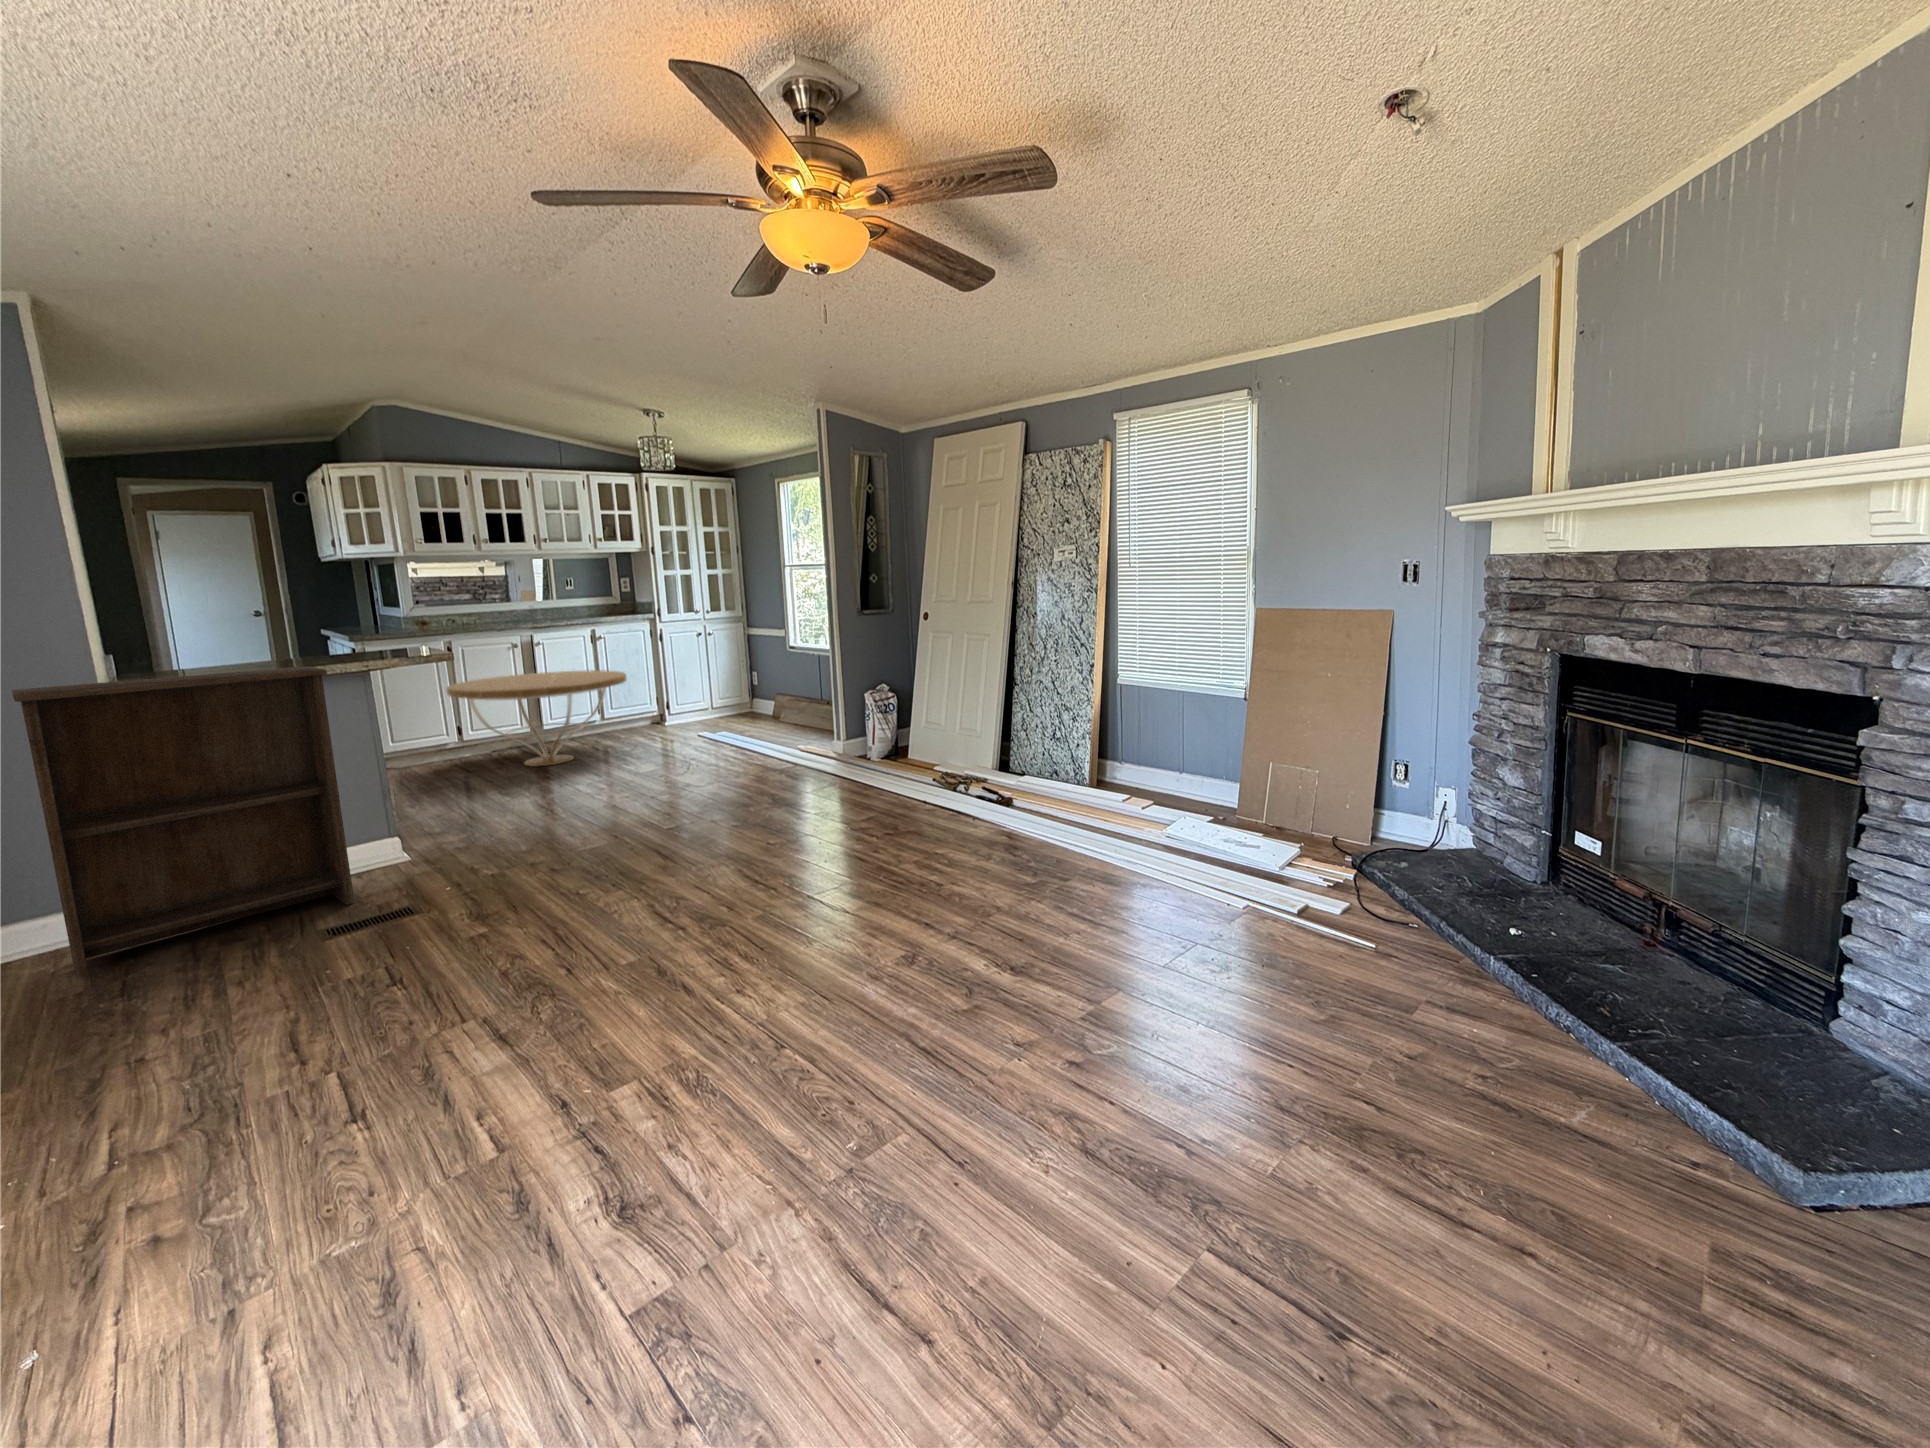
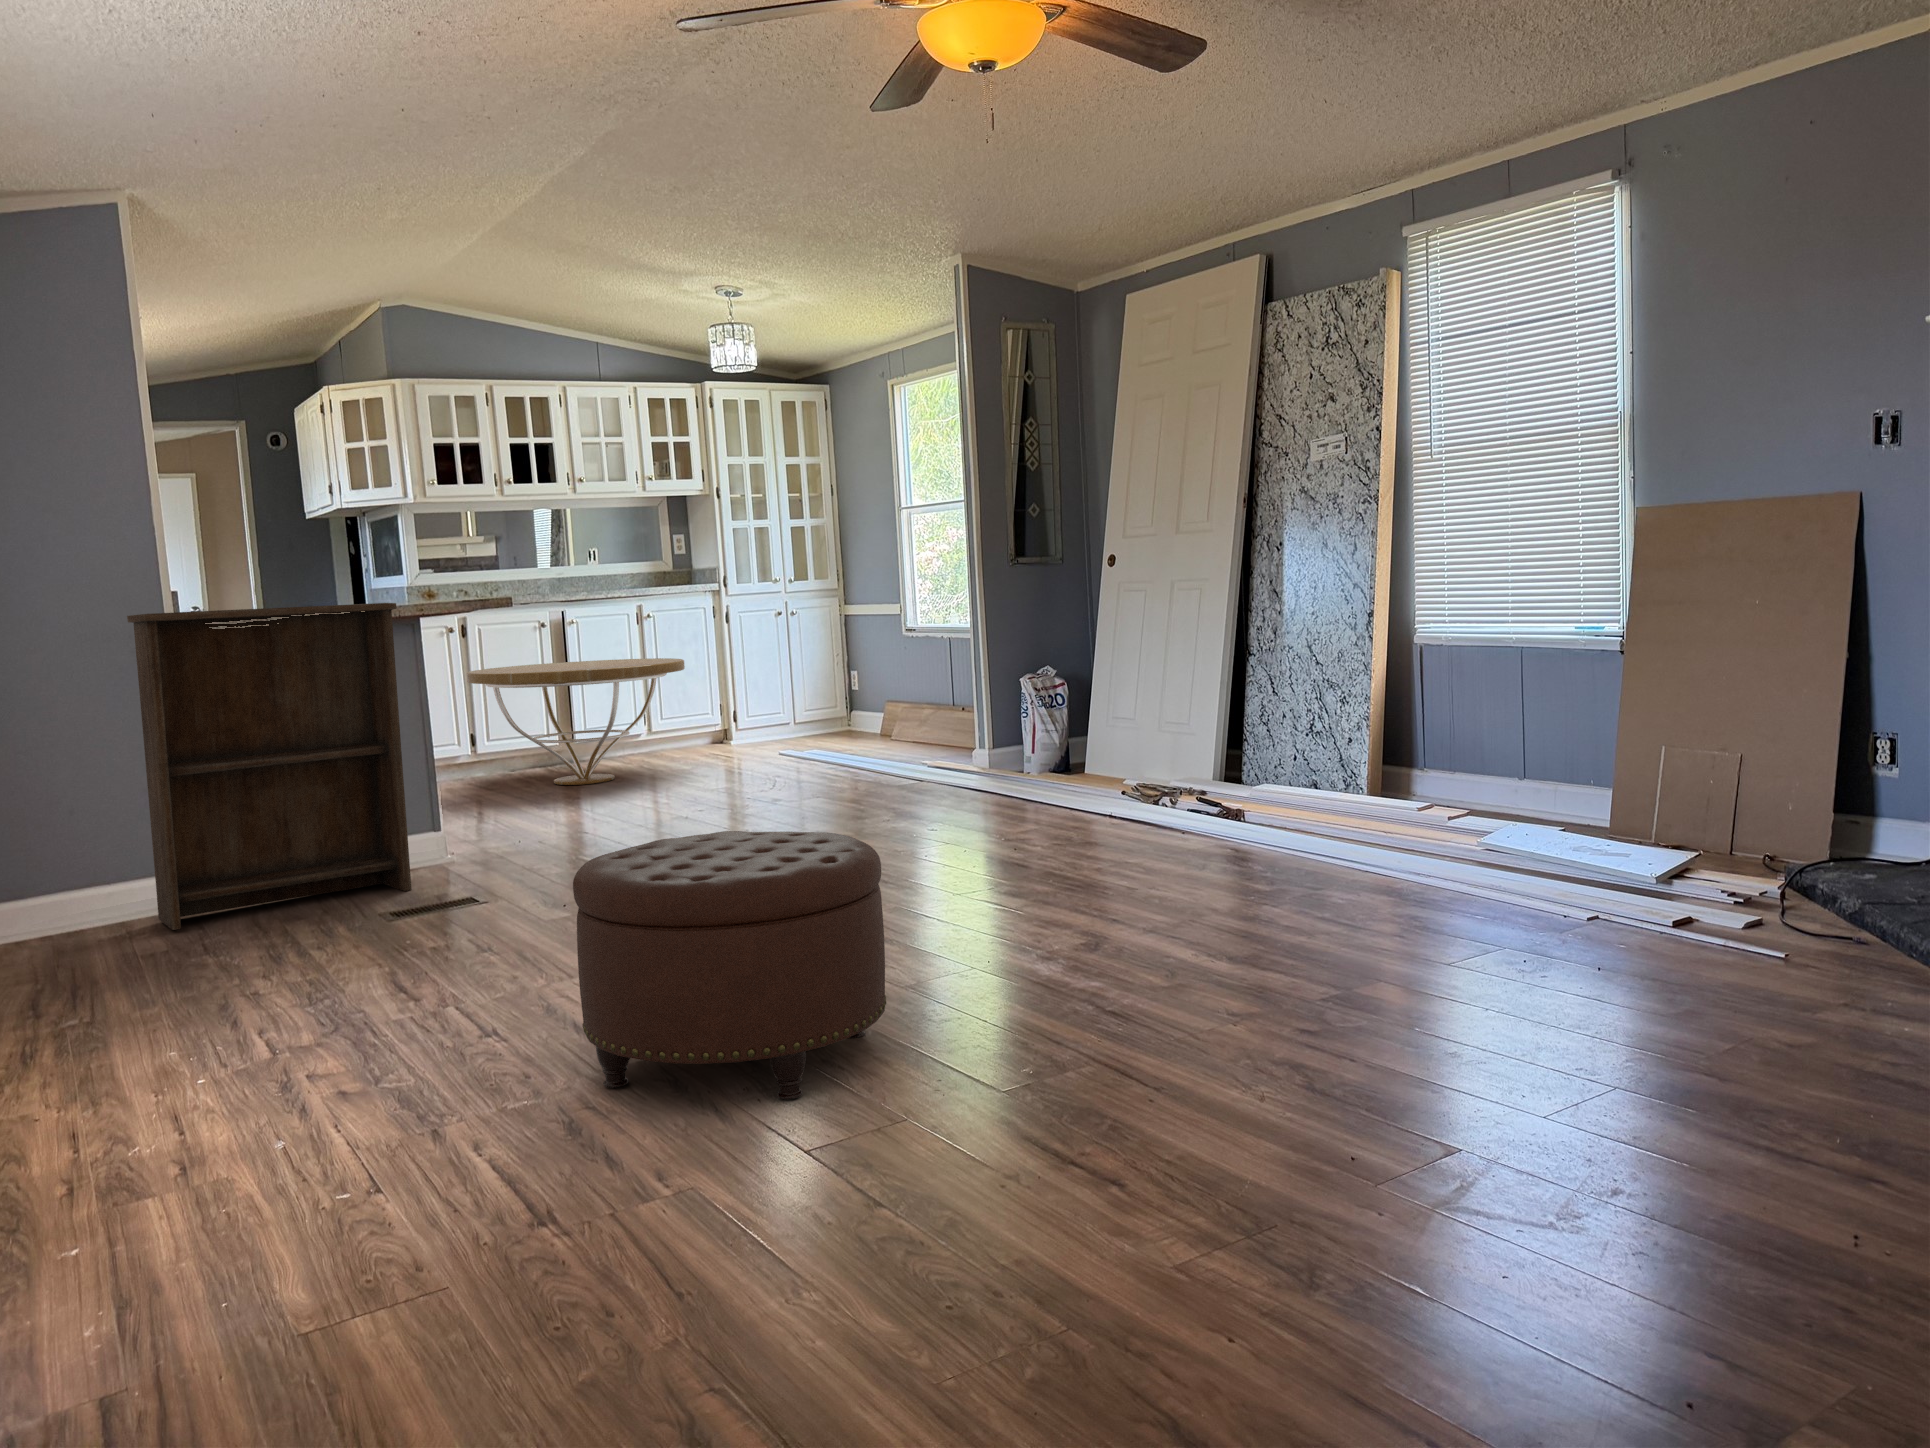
ottoman: none [398,927,736,1237] -> present [573,831,886,1100]

